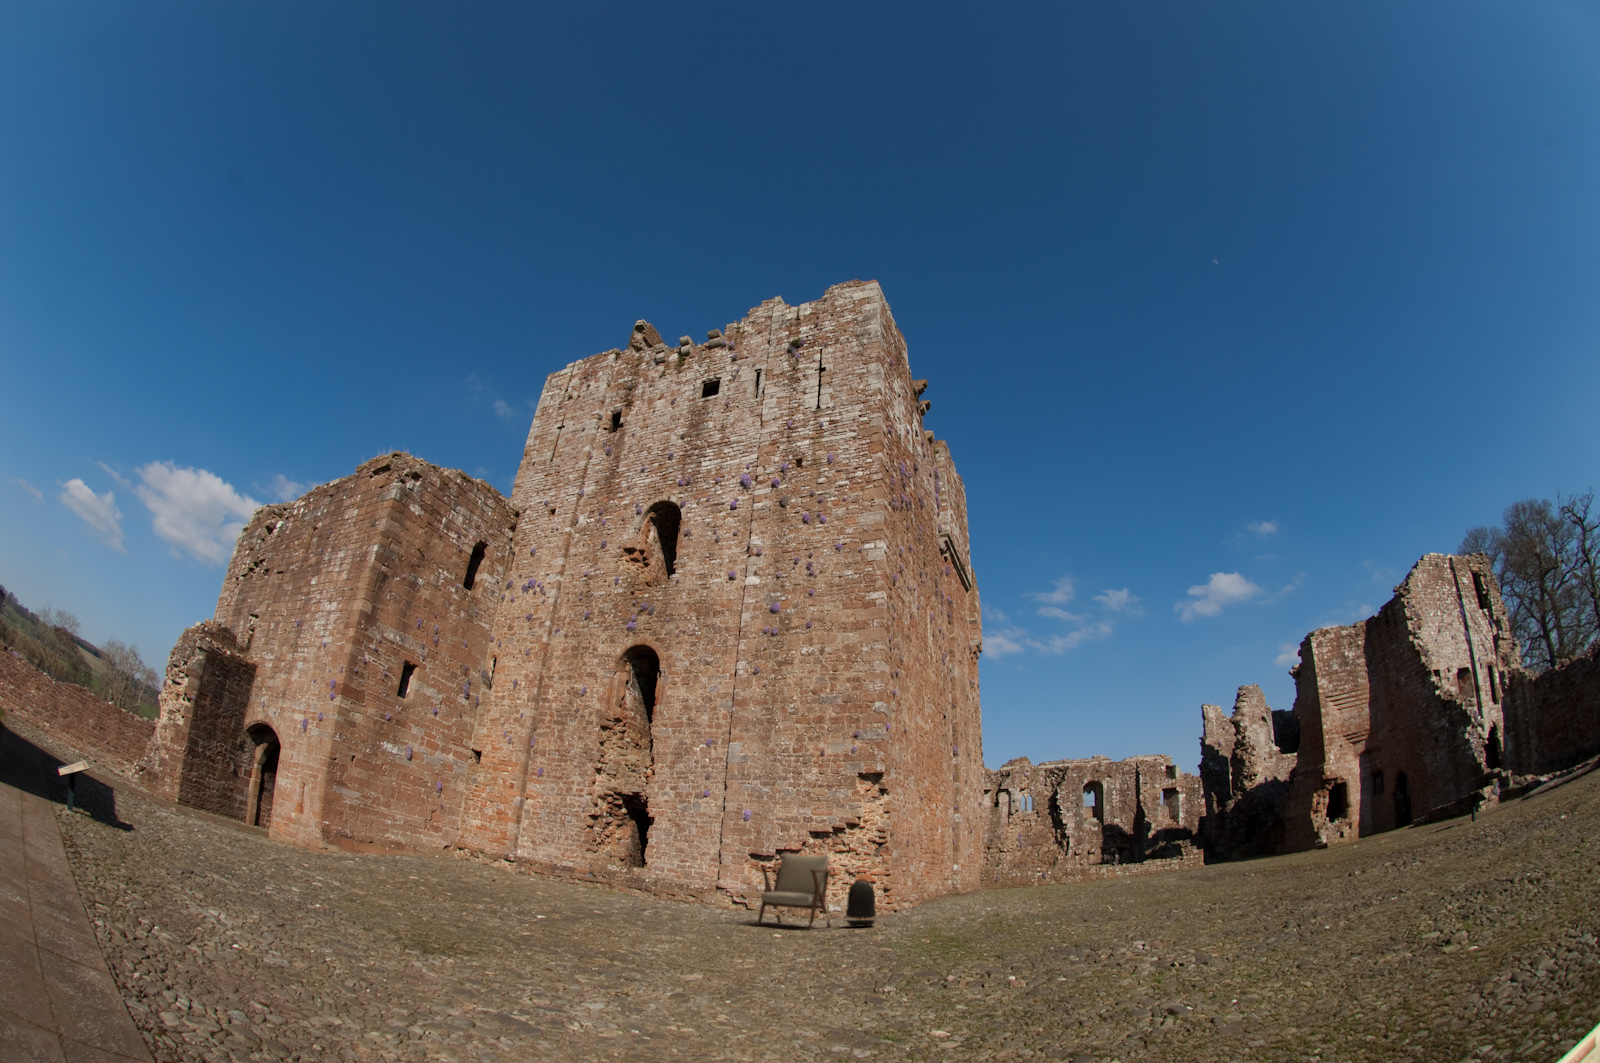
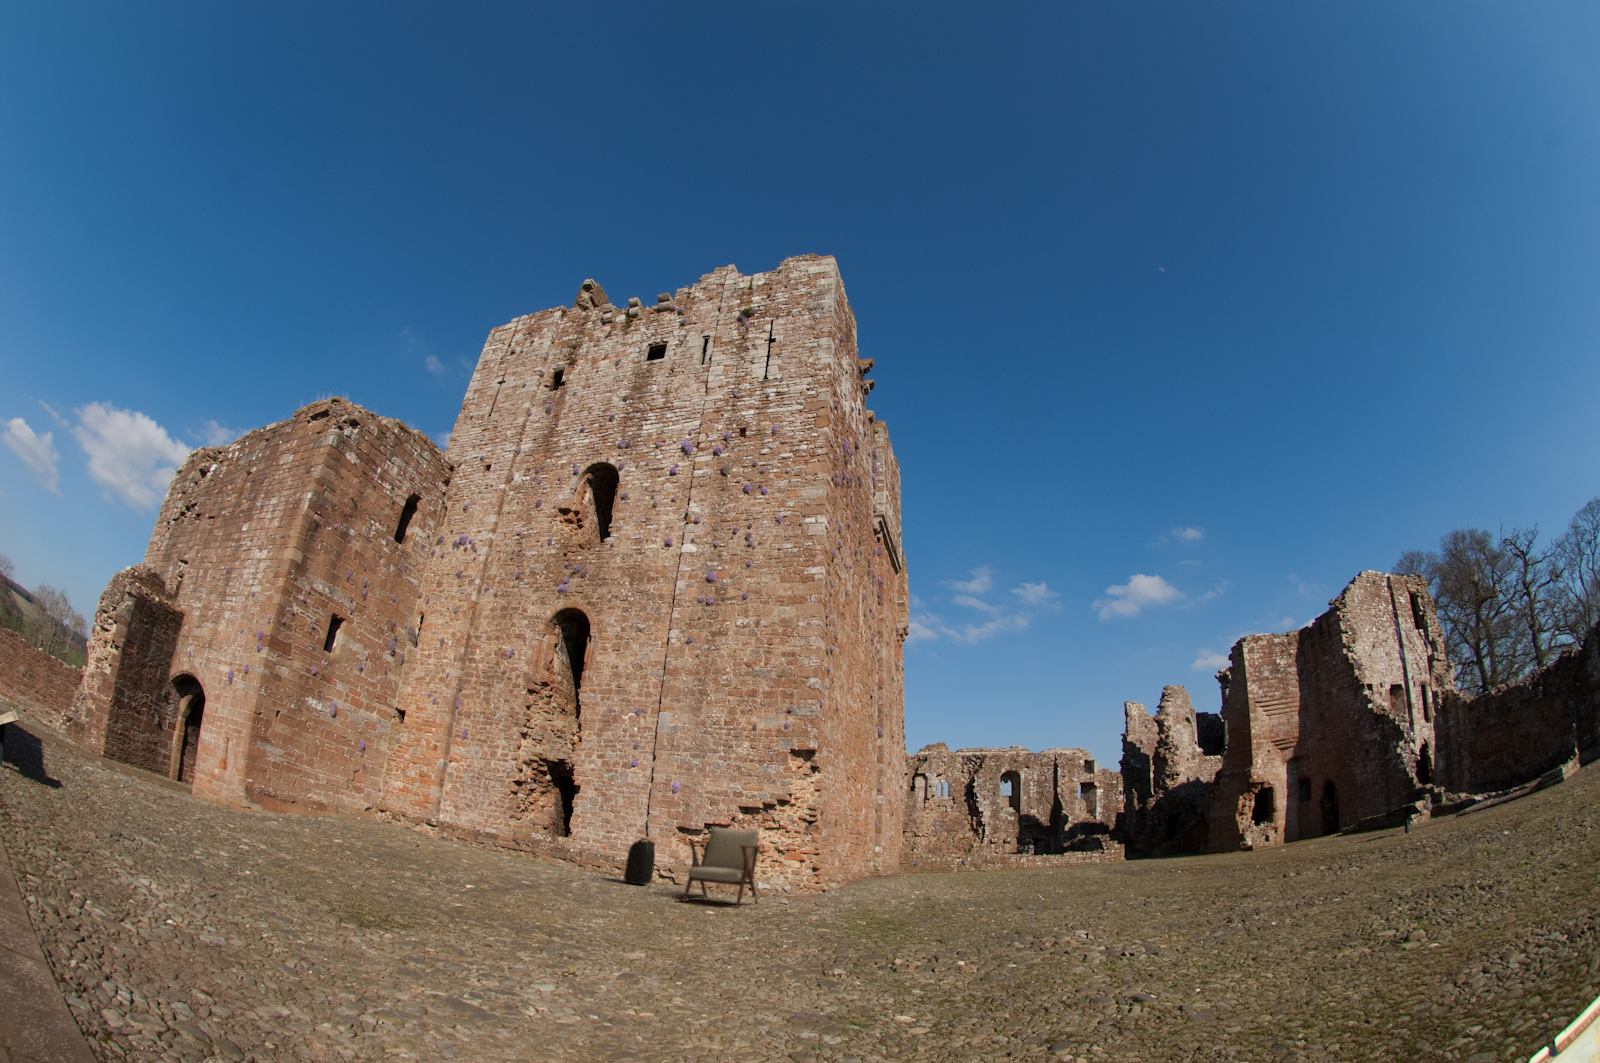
backpack: present [846,879,876,927] -> present [624,838,655,885]

